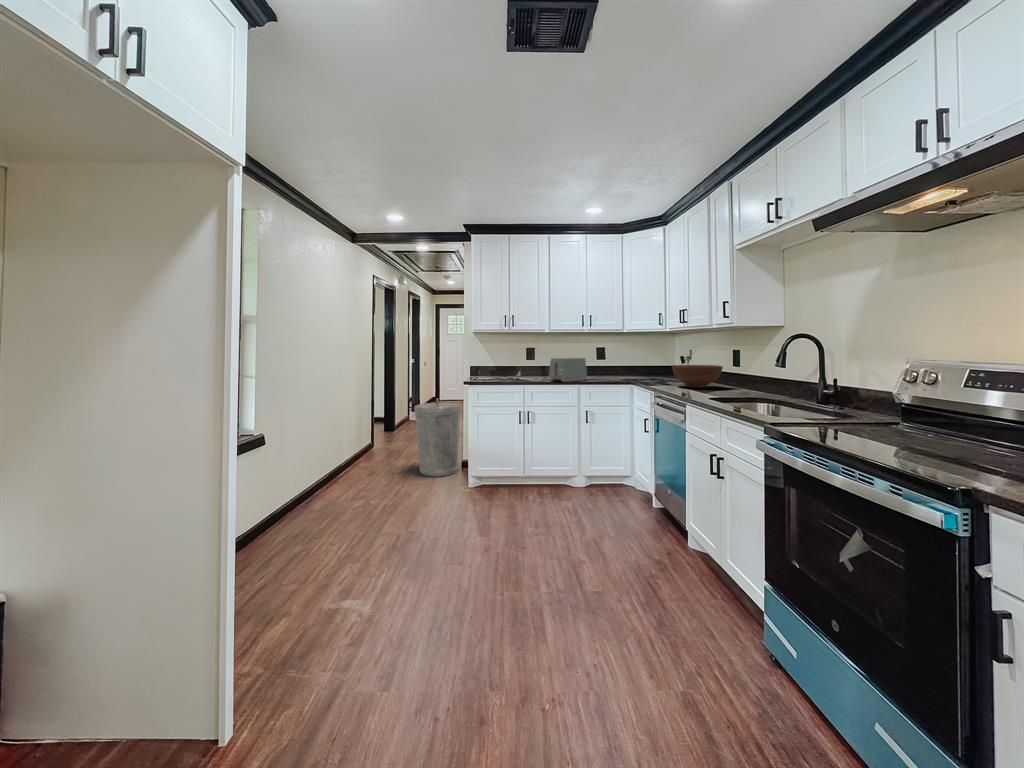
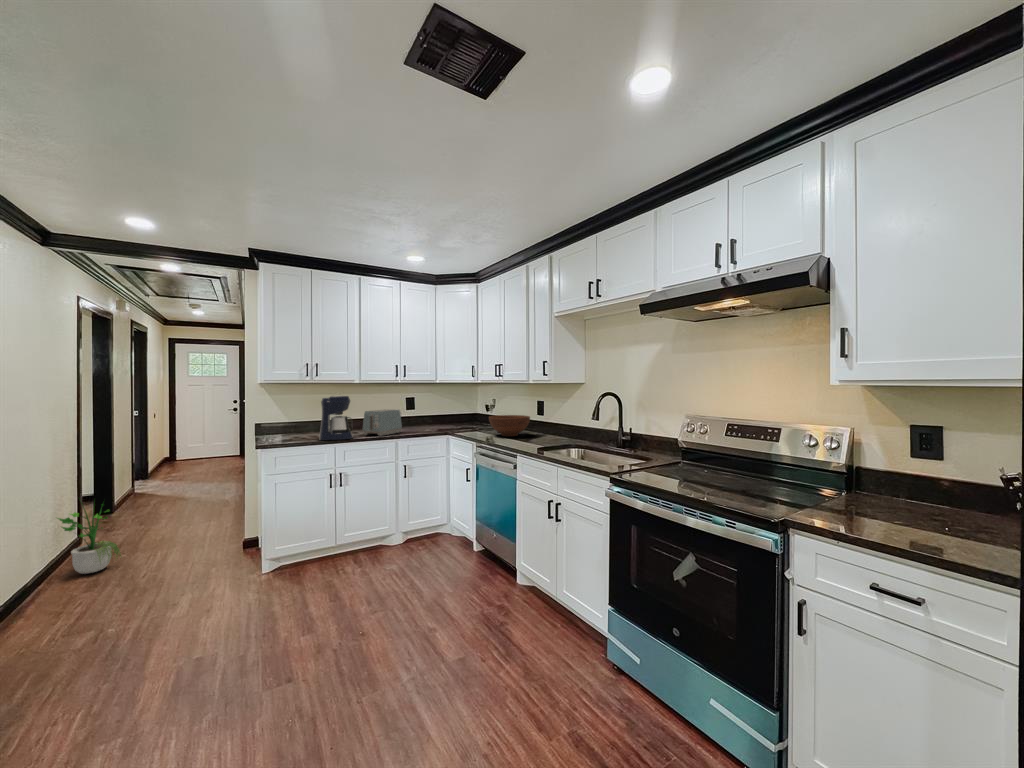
coffee maker: none [509,343,538,383] -> present [319,396,353,440]
trash can: present [414,398,461,477] -> none [175,463,245,566]
potted plant: none [350,414,386,470] -> present [58,504,121,574]

